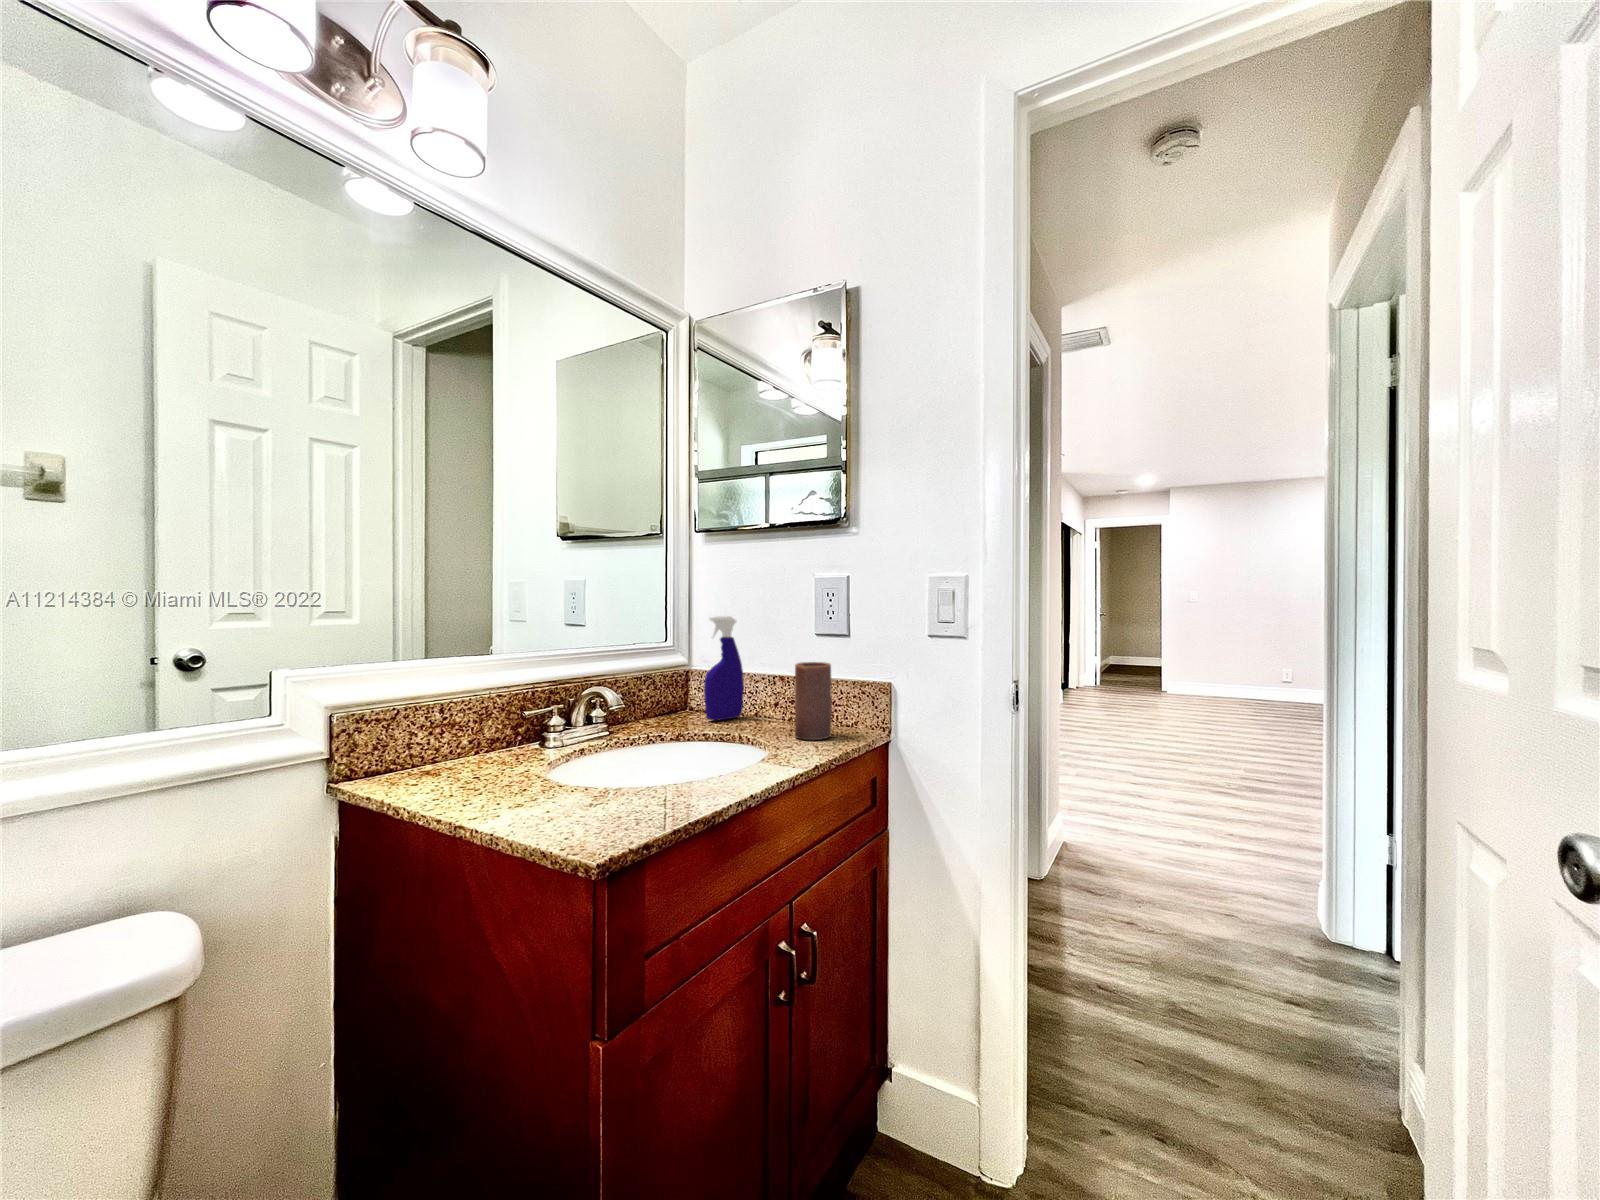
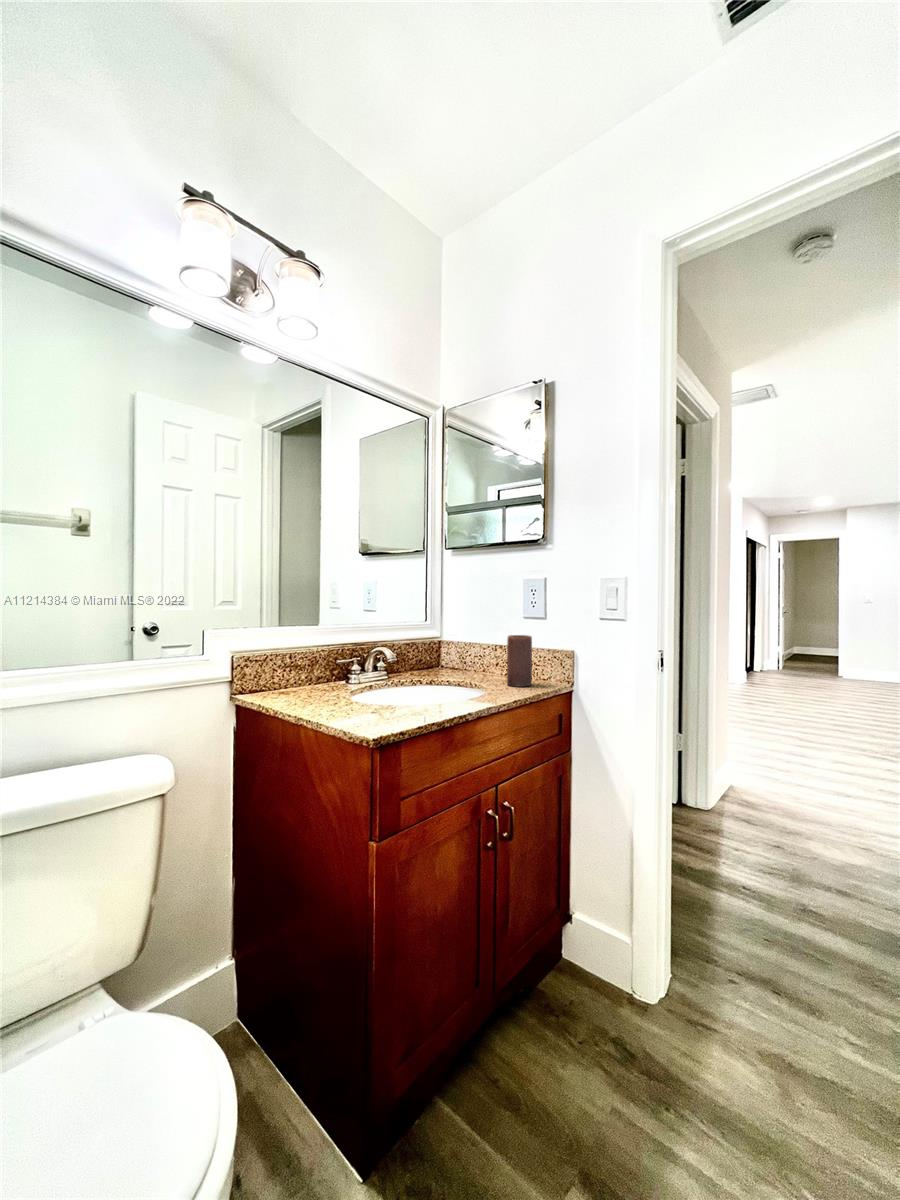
spray bottle: present [704,616,744,721] -> none [450,605,477,674]

